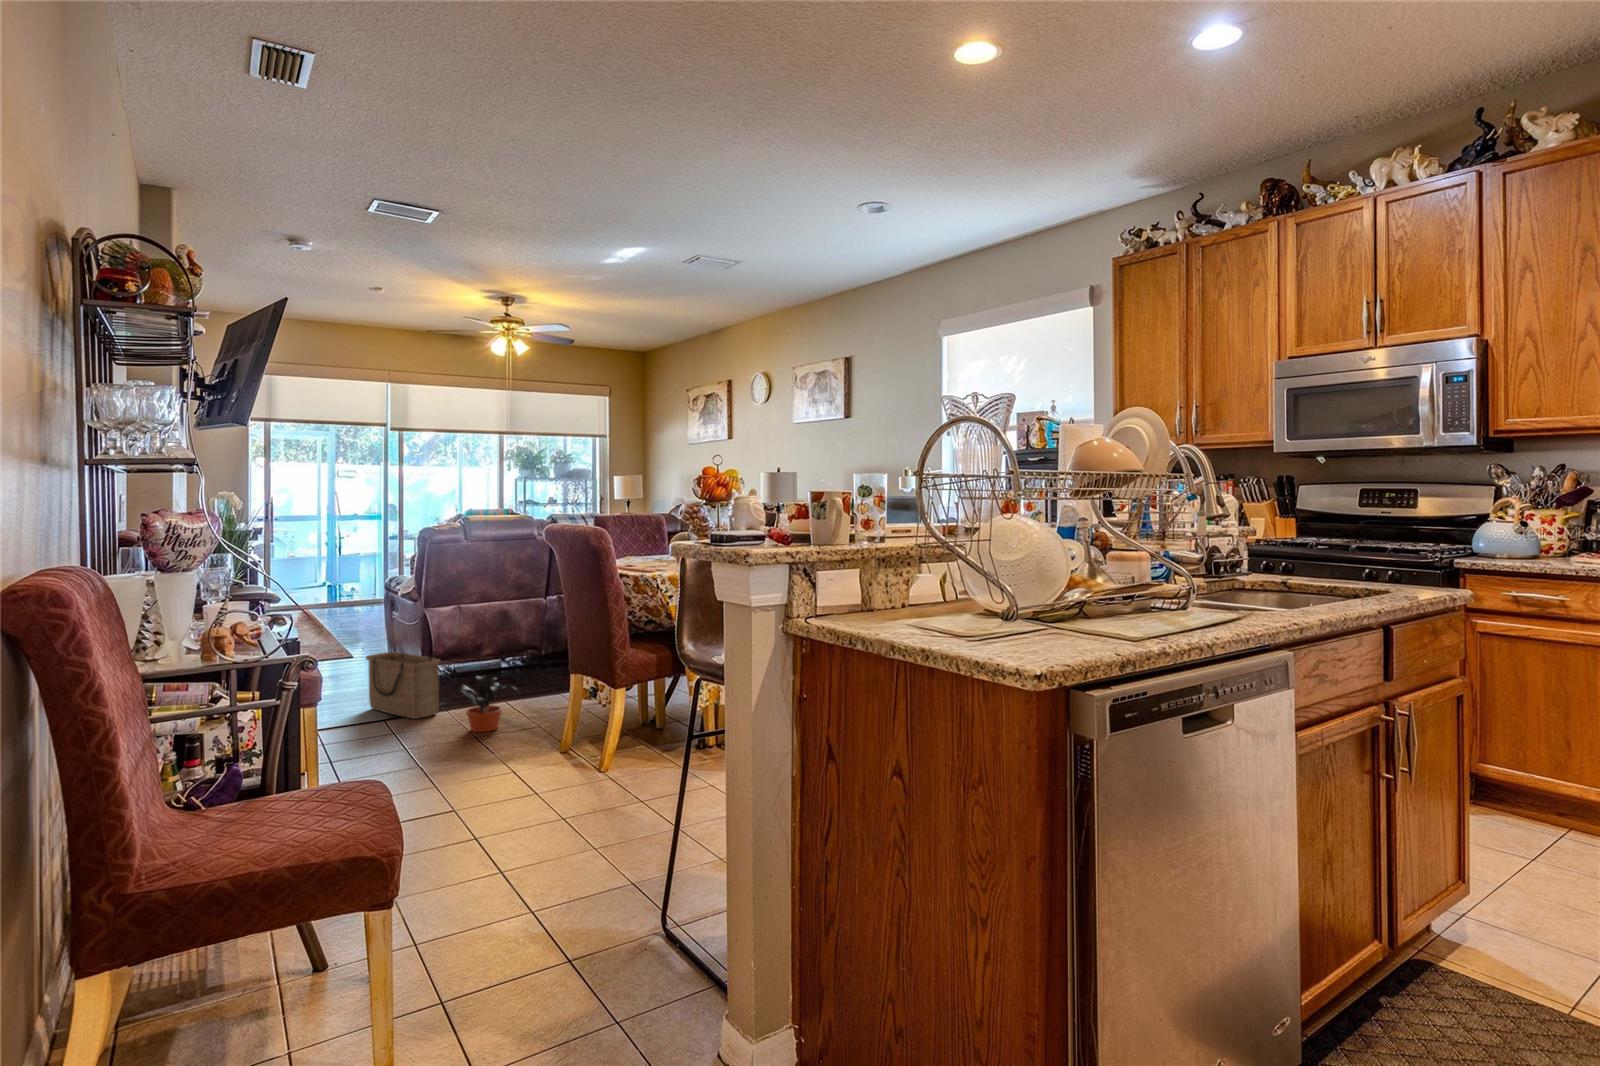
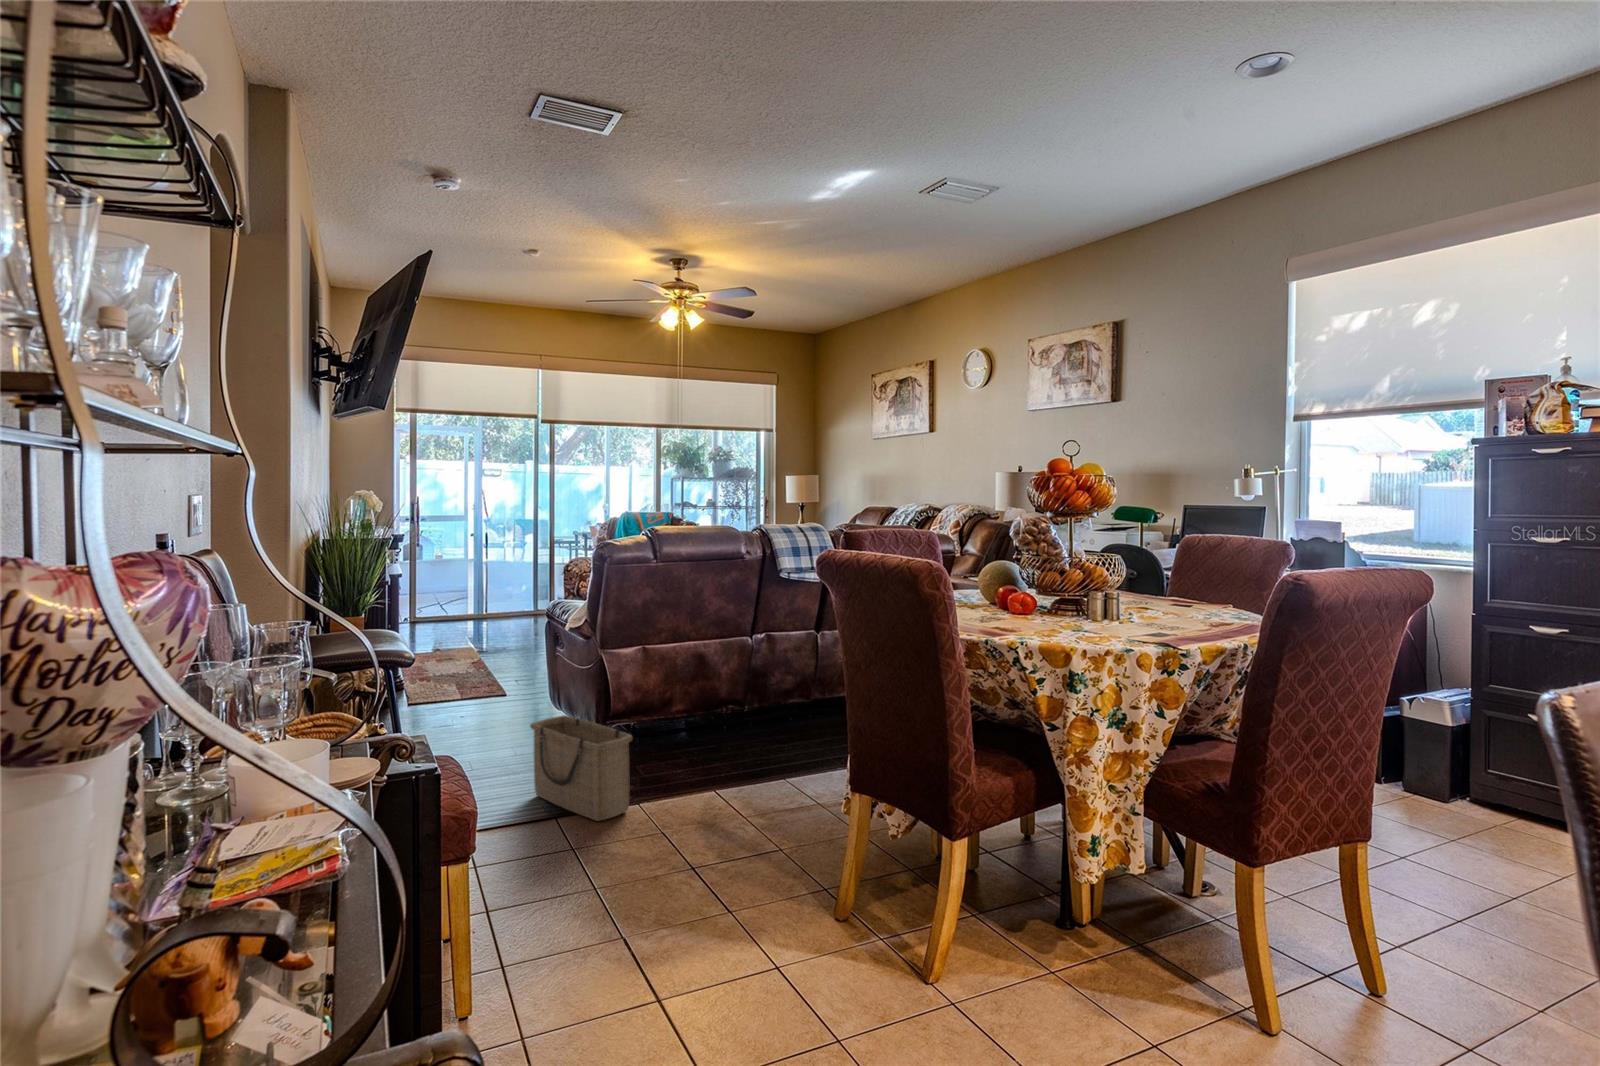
potted plant: present [450,675,518,732] -> none [651,765,752,857]

